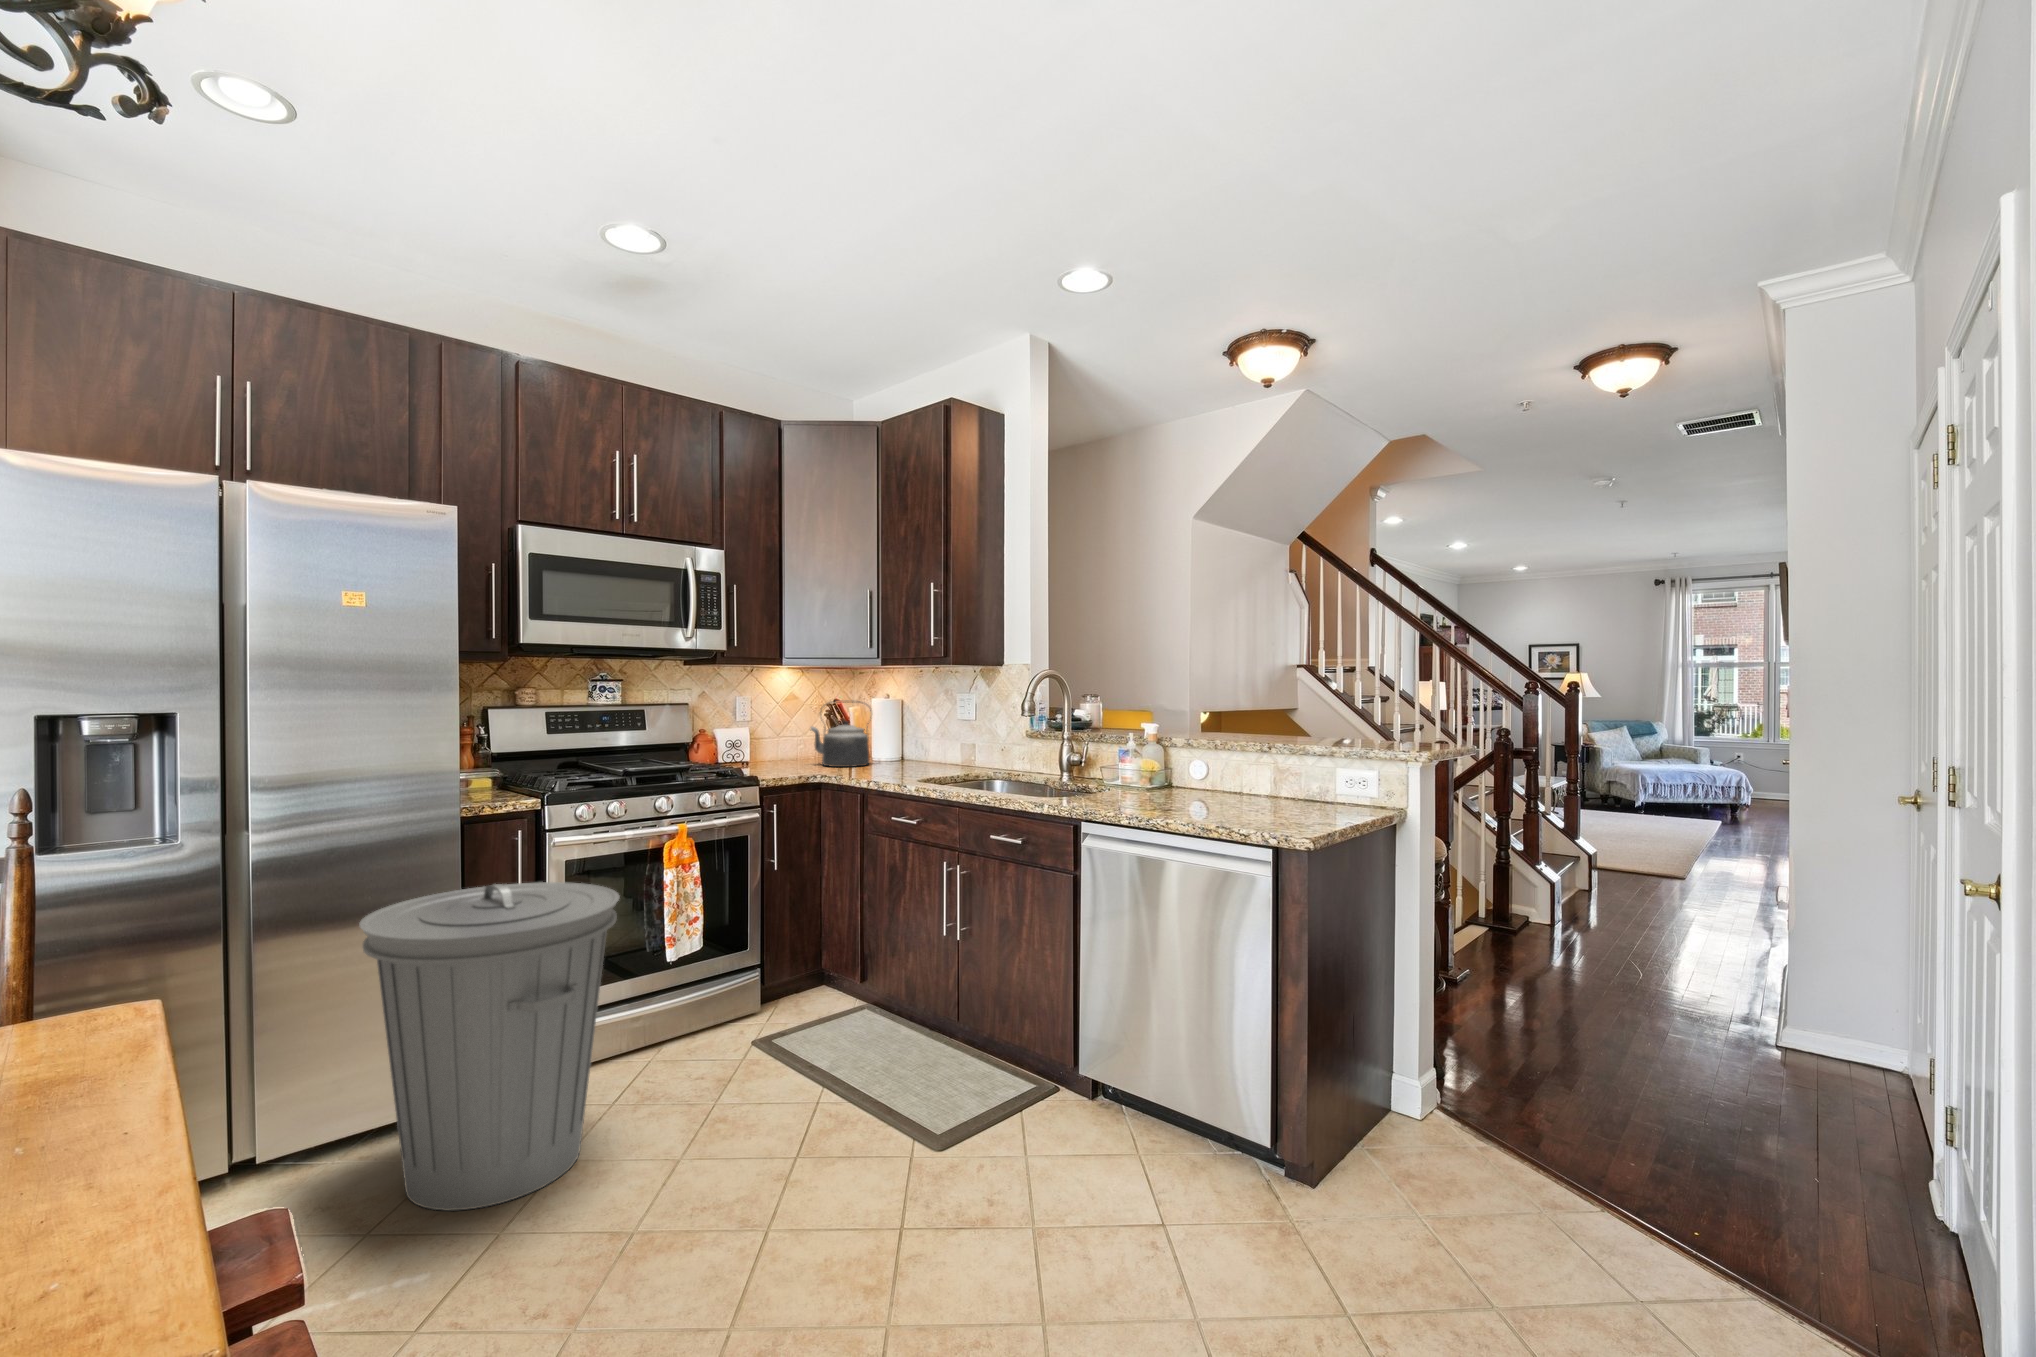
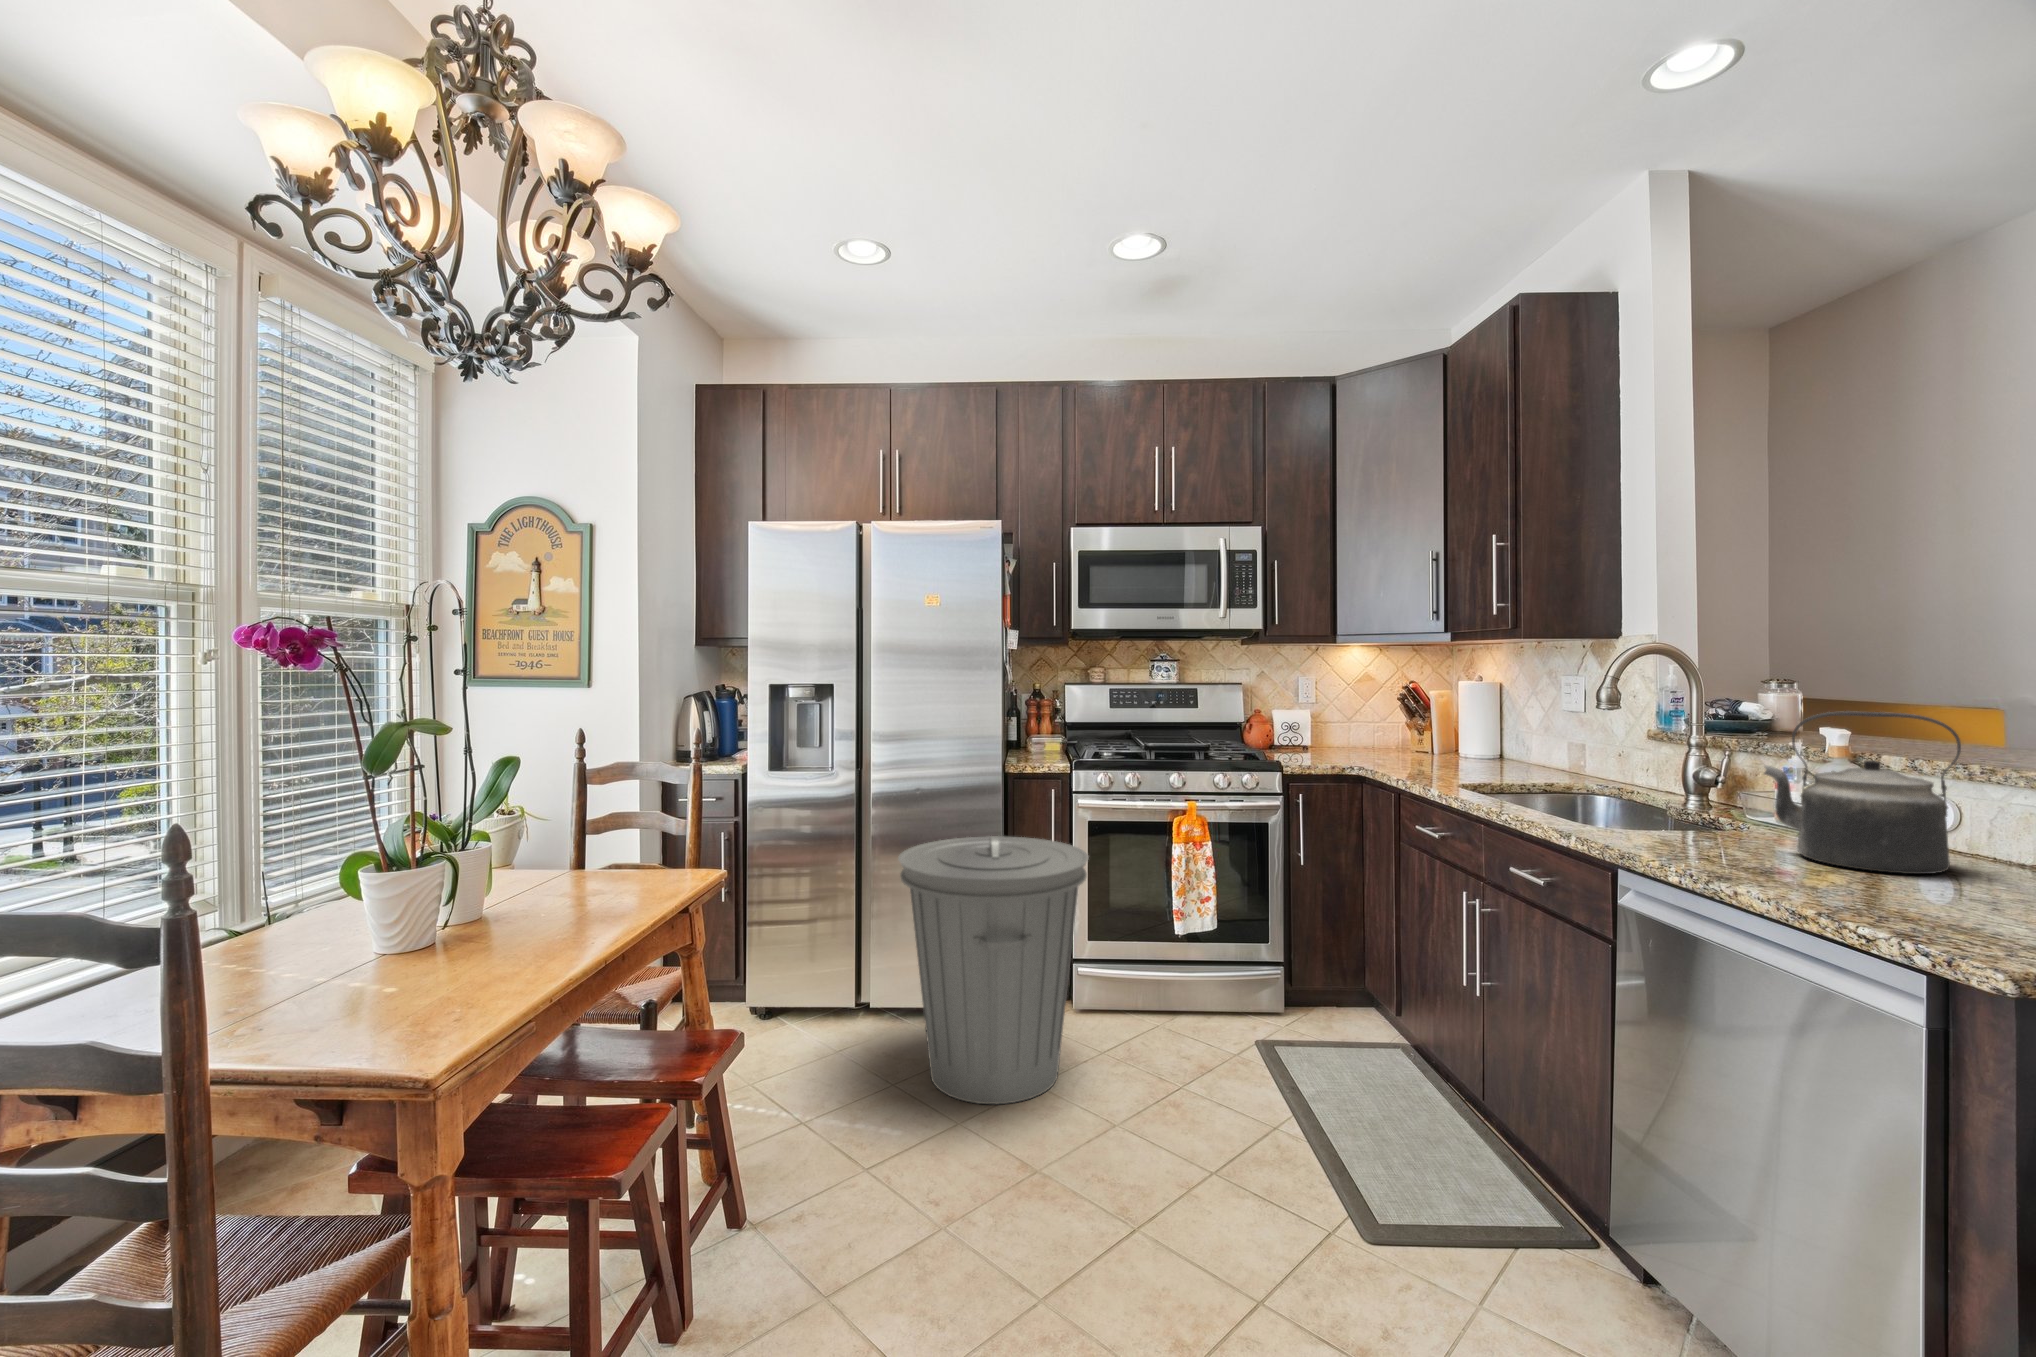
kettle: present [811,701,871,767] -> present [1764,711,1961,874]

